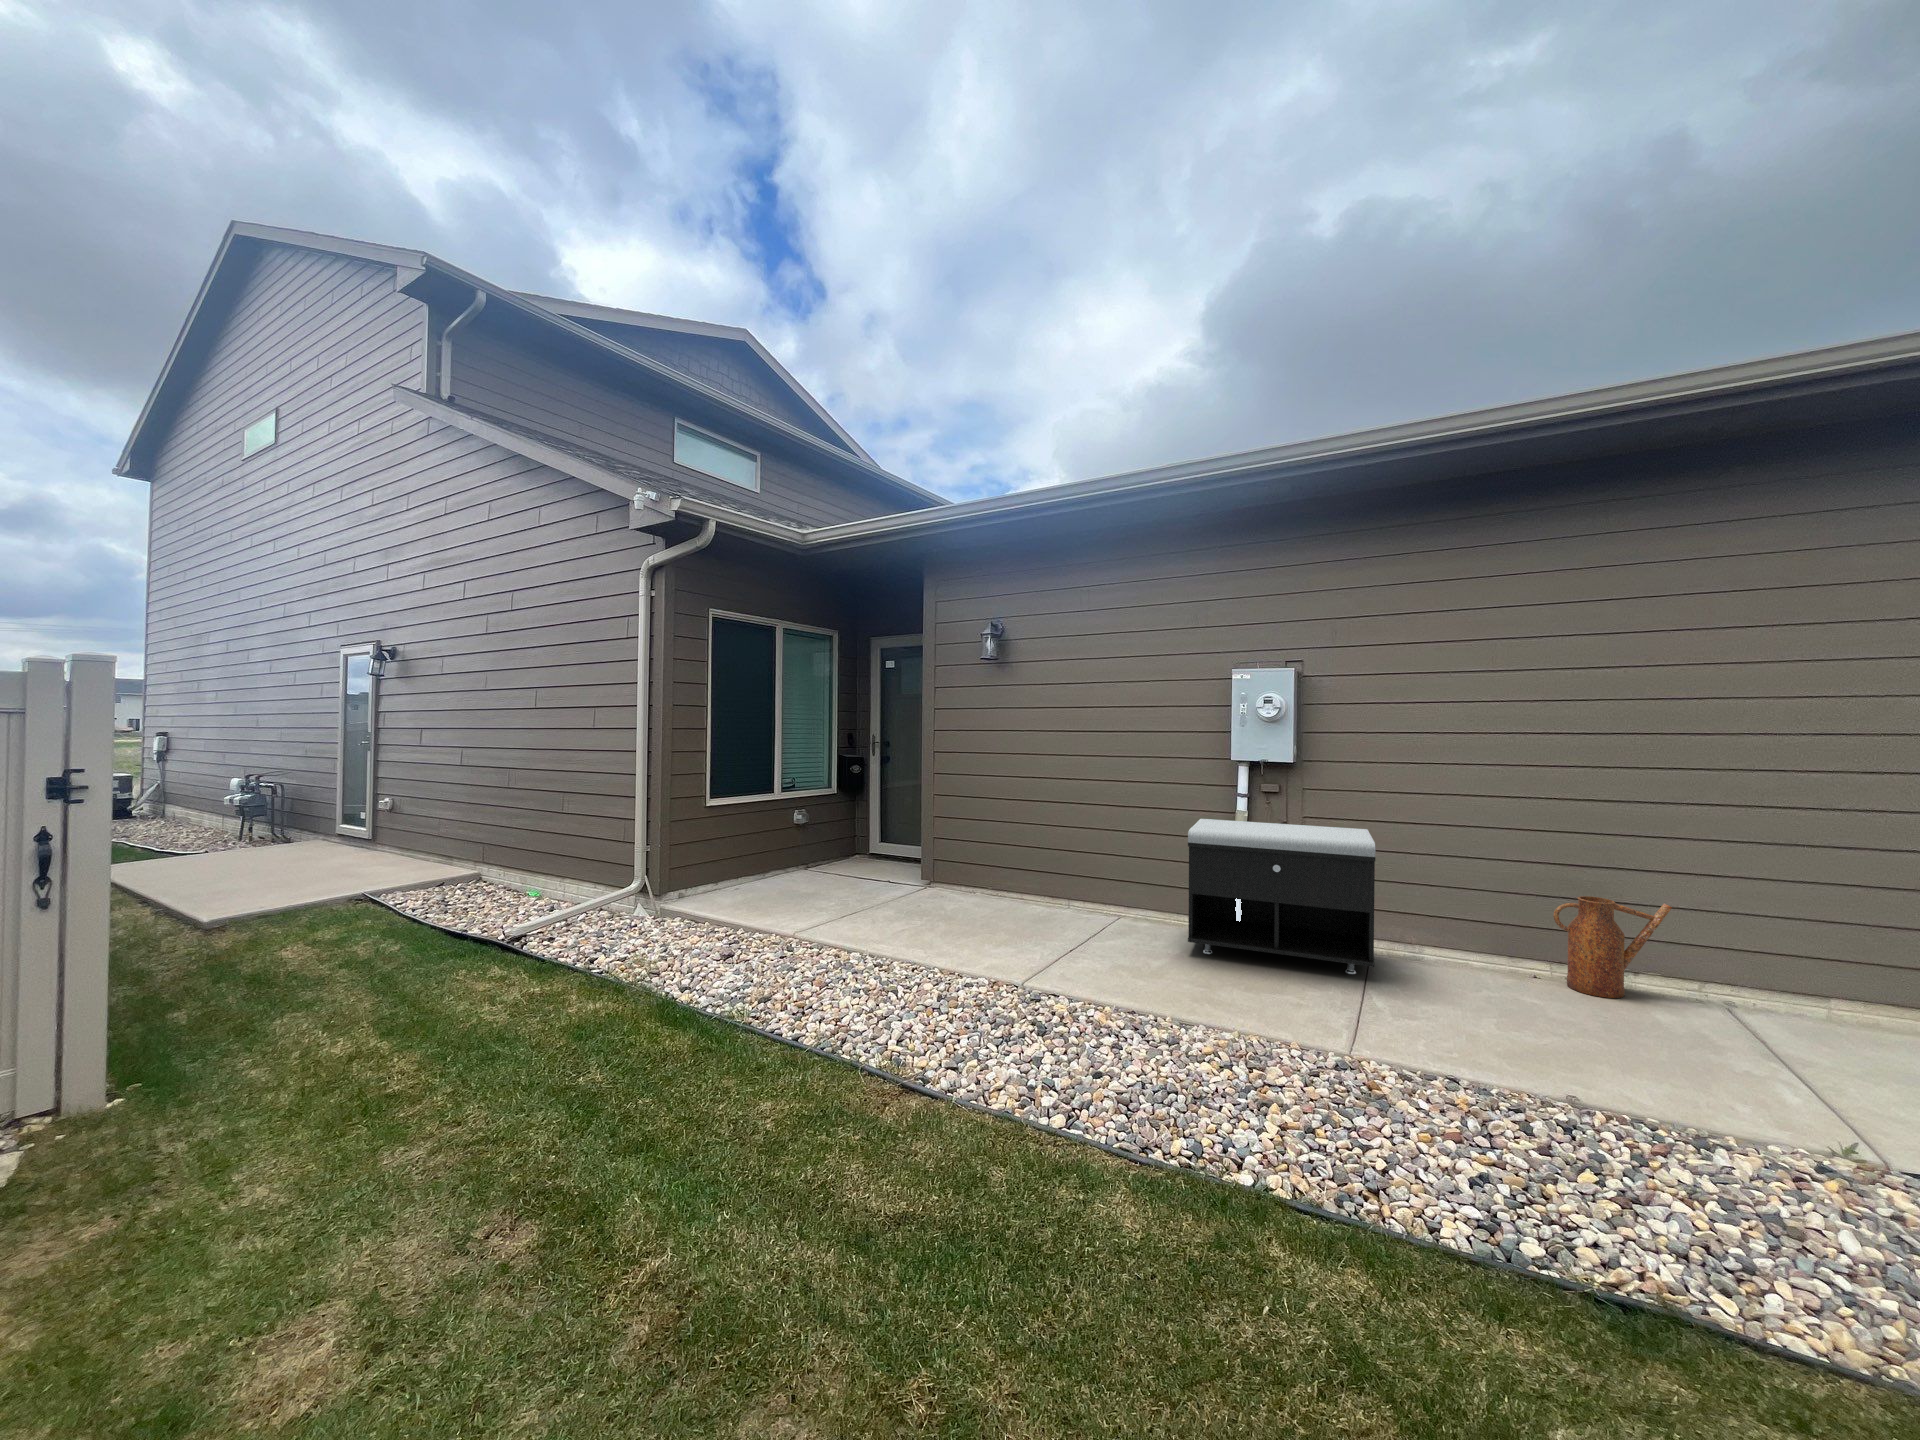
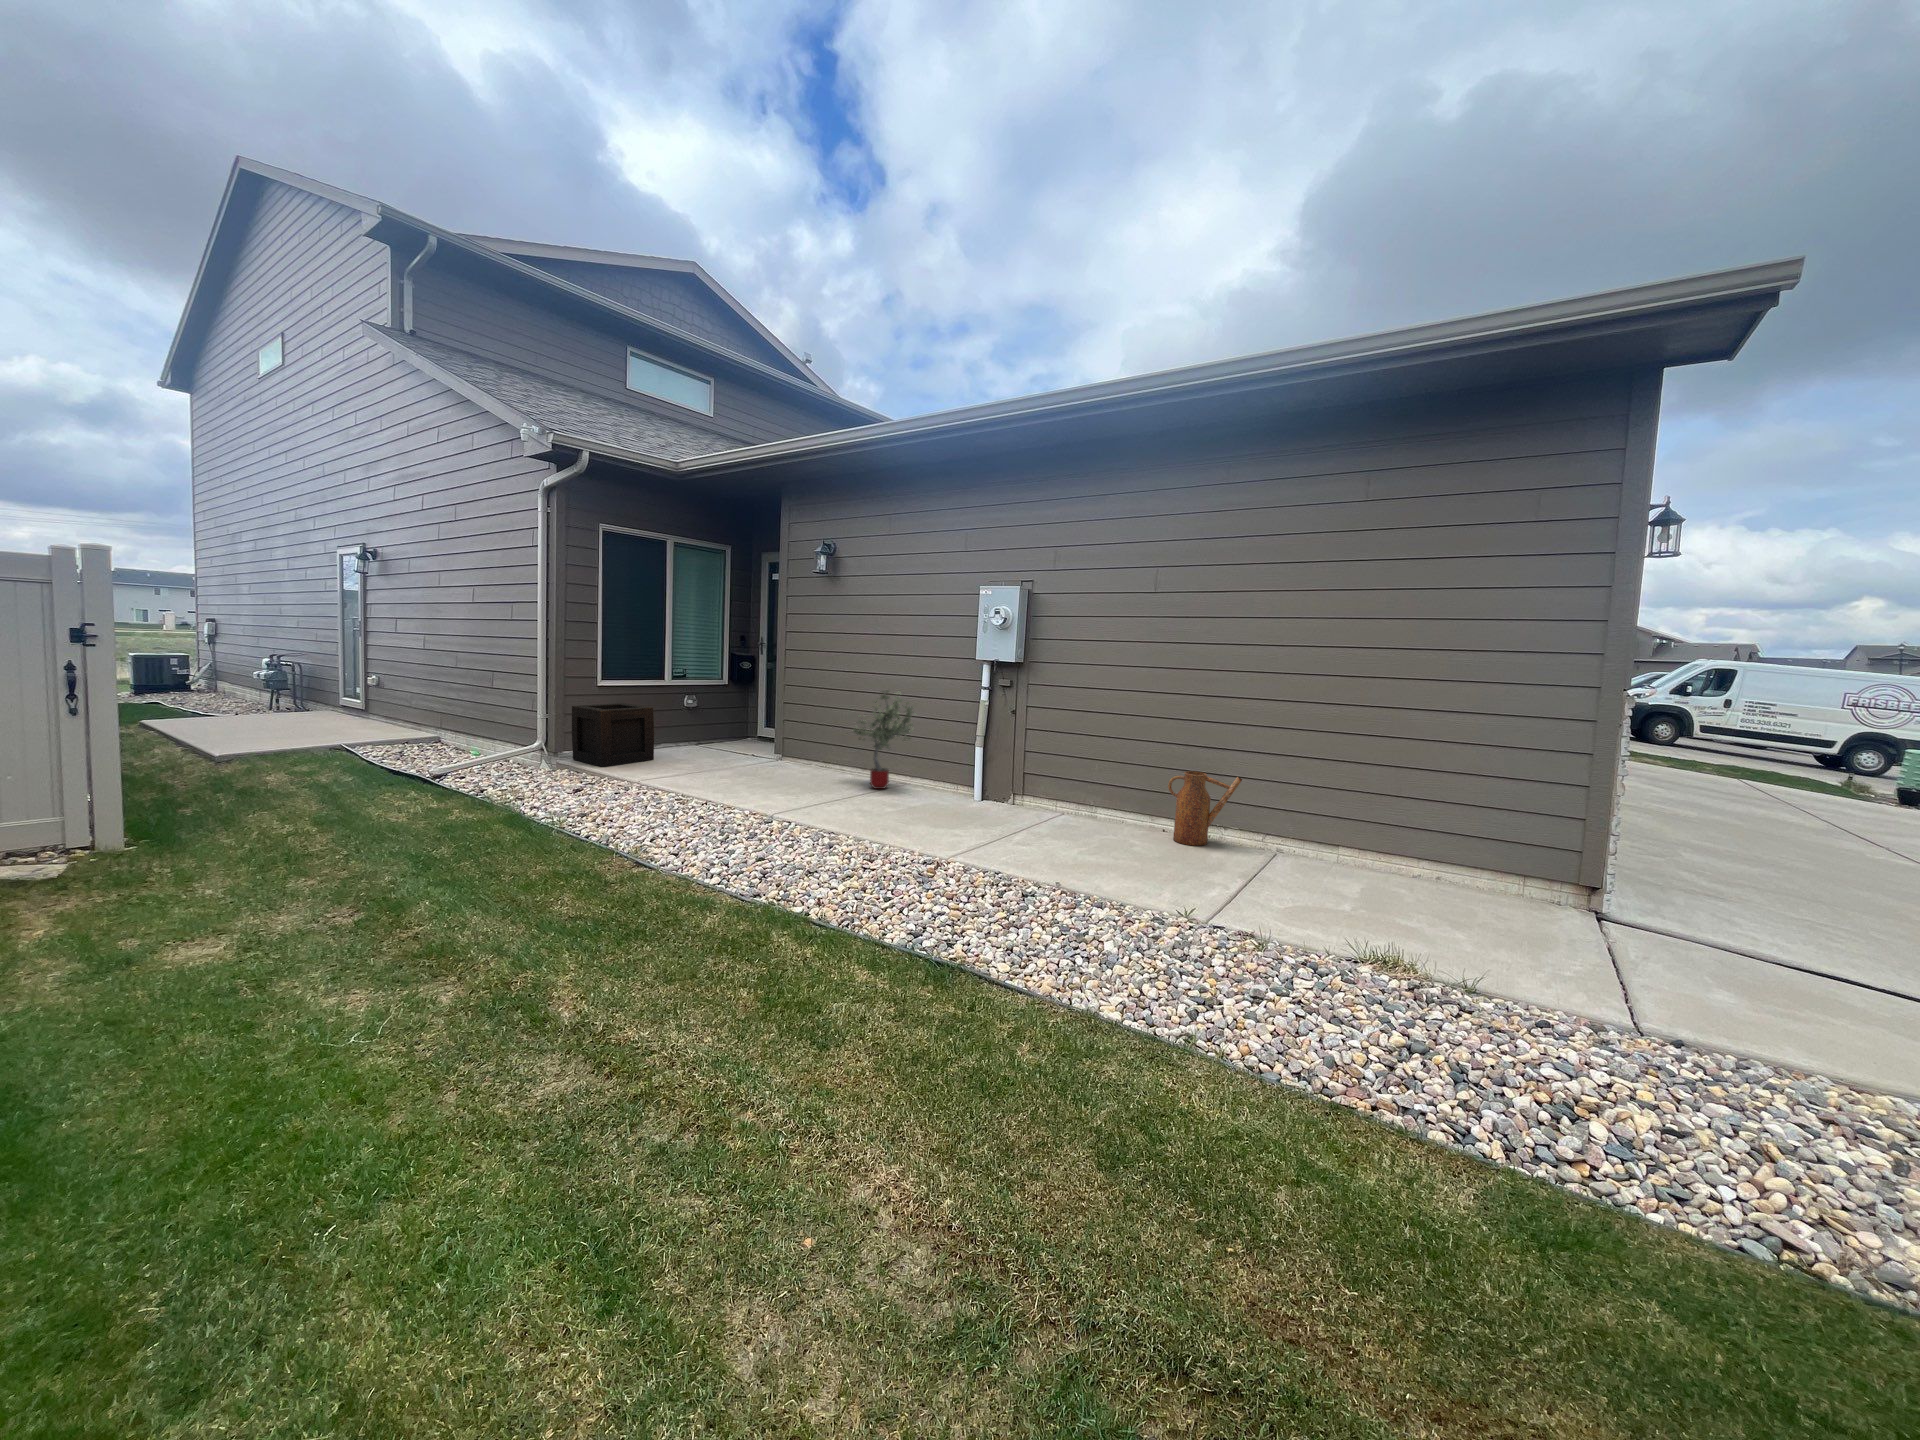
potted tree: none [1053,798,1151,925] -> present [853,691,914,789]
storage bench: present [1188,819,1375,975] -> none [916,708,1064,824]
wooden crate: none [676,823,778,910] -> present [572,703,654,767]

